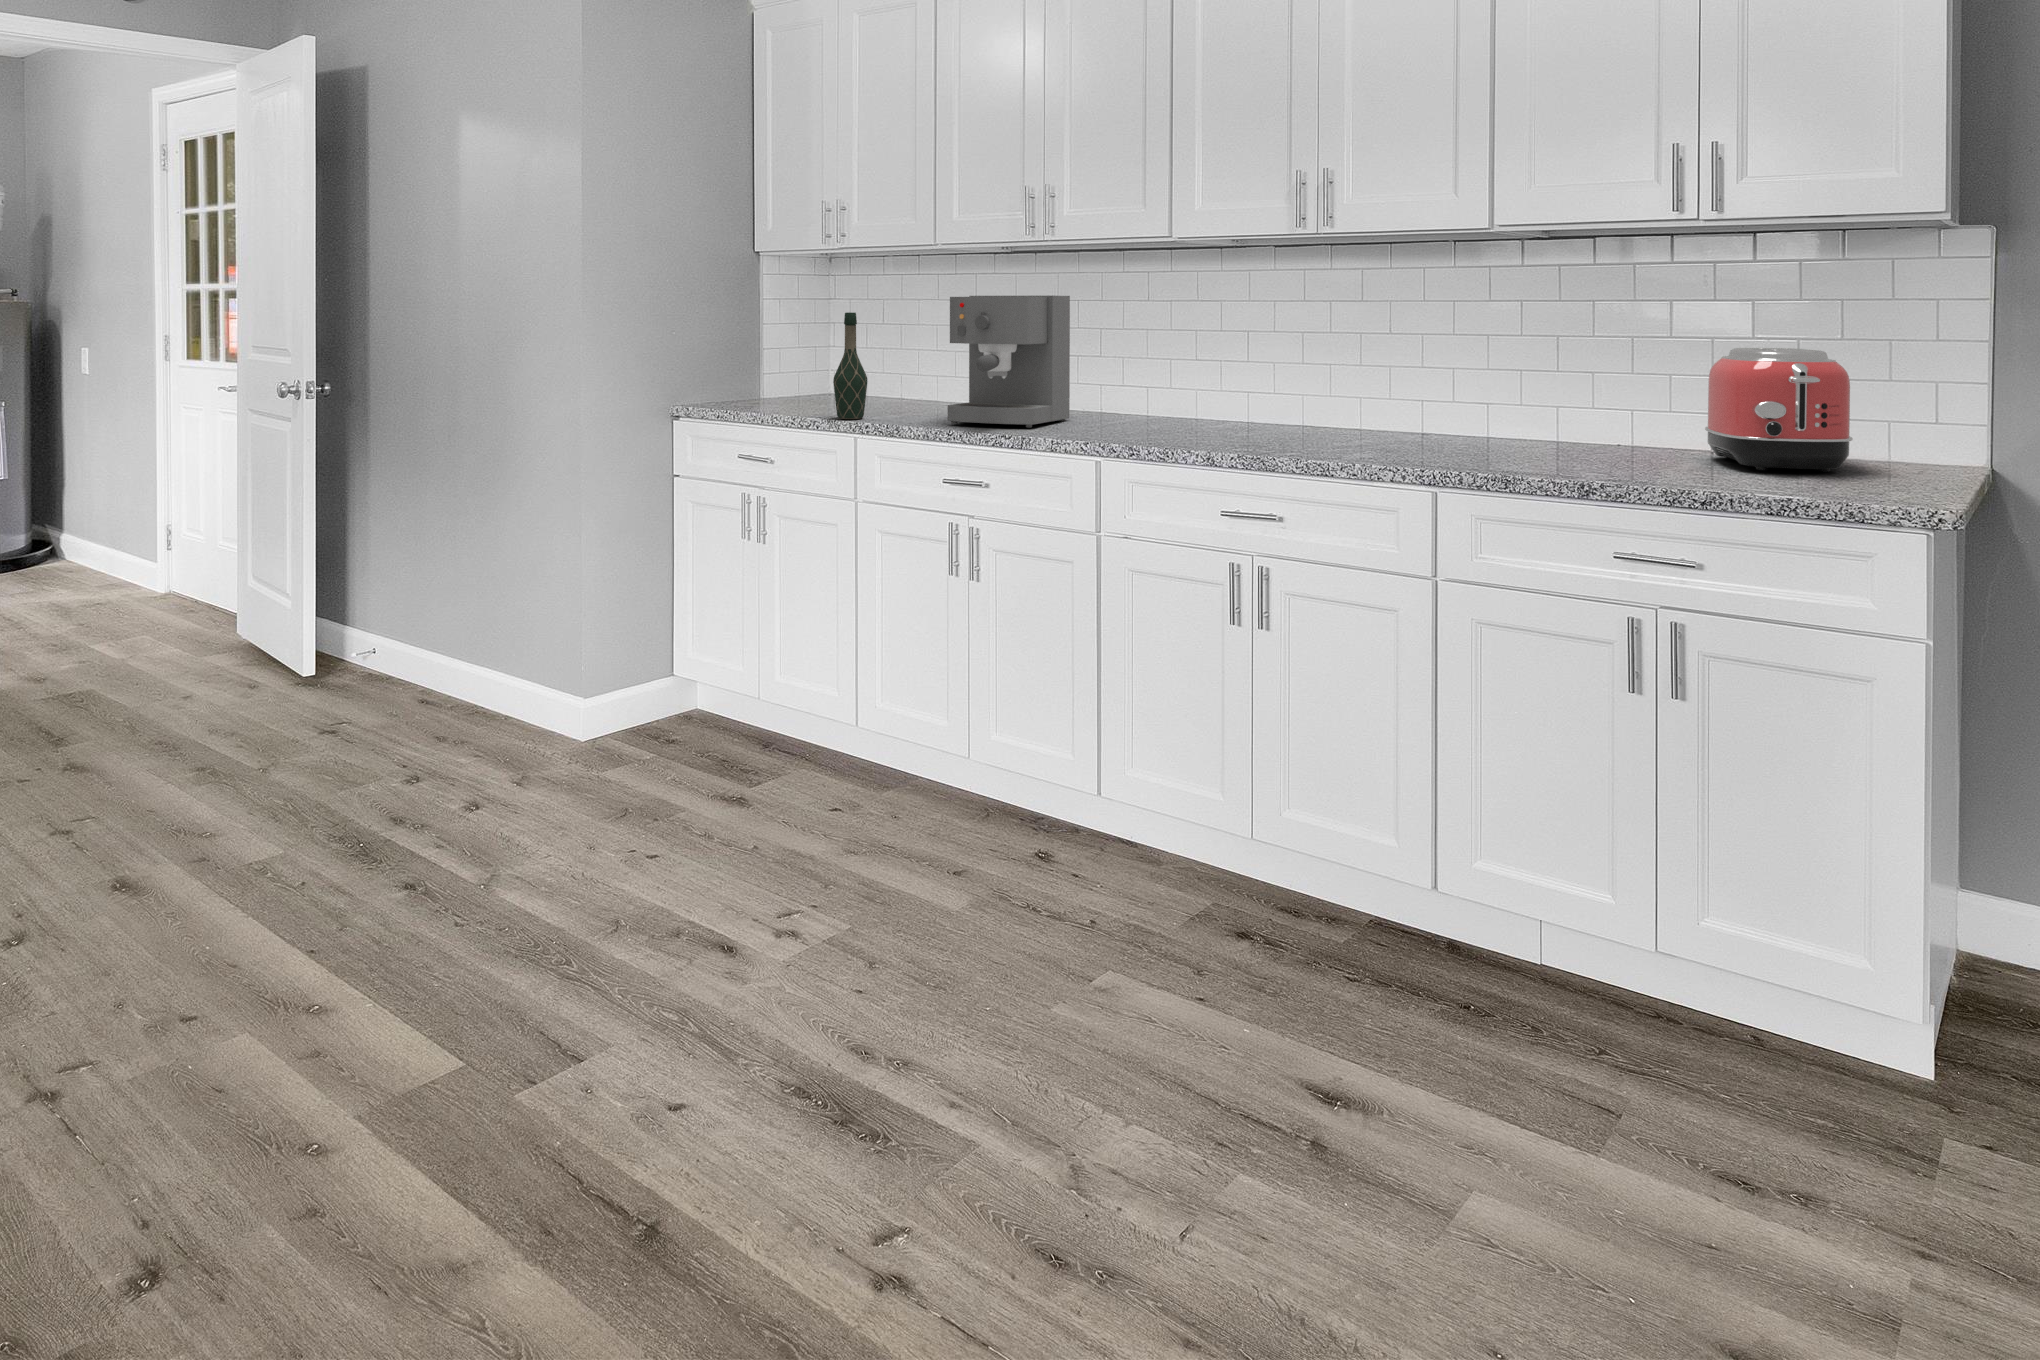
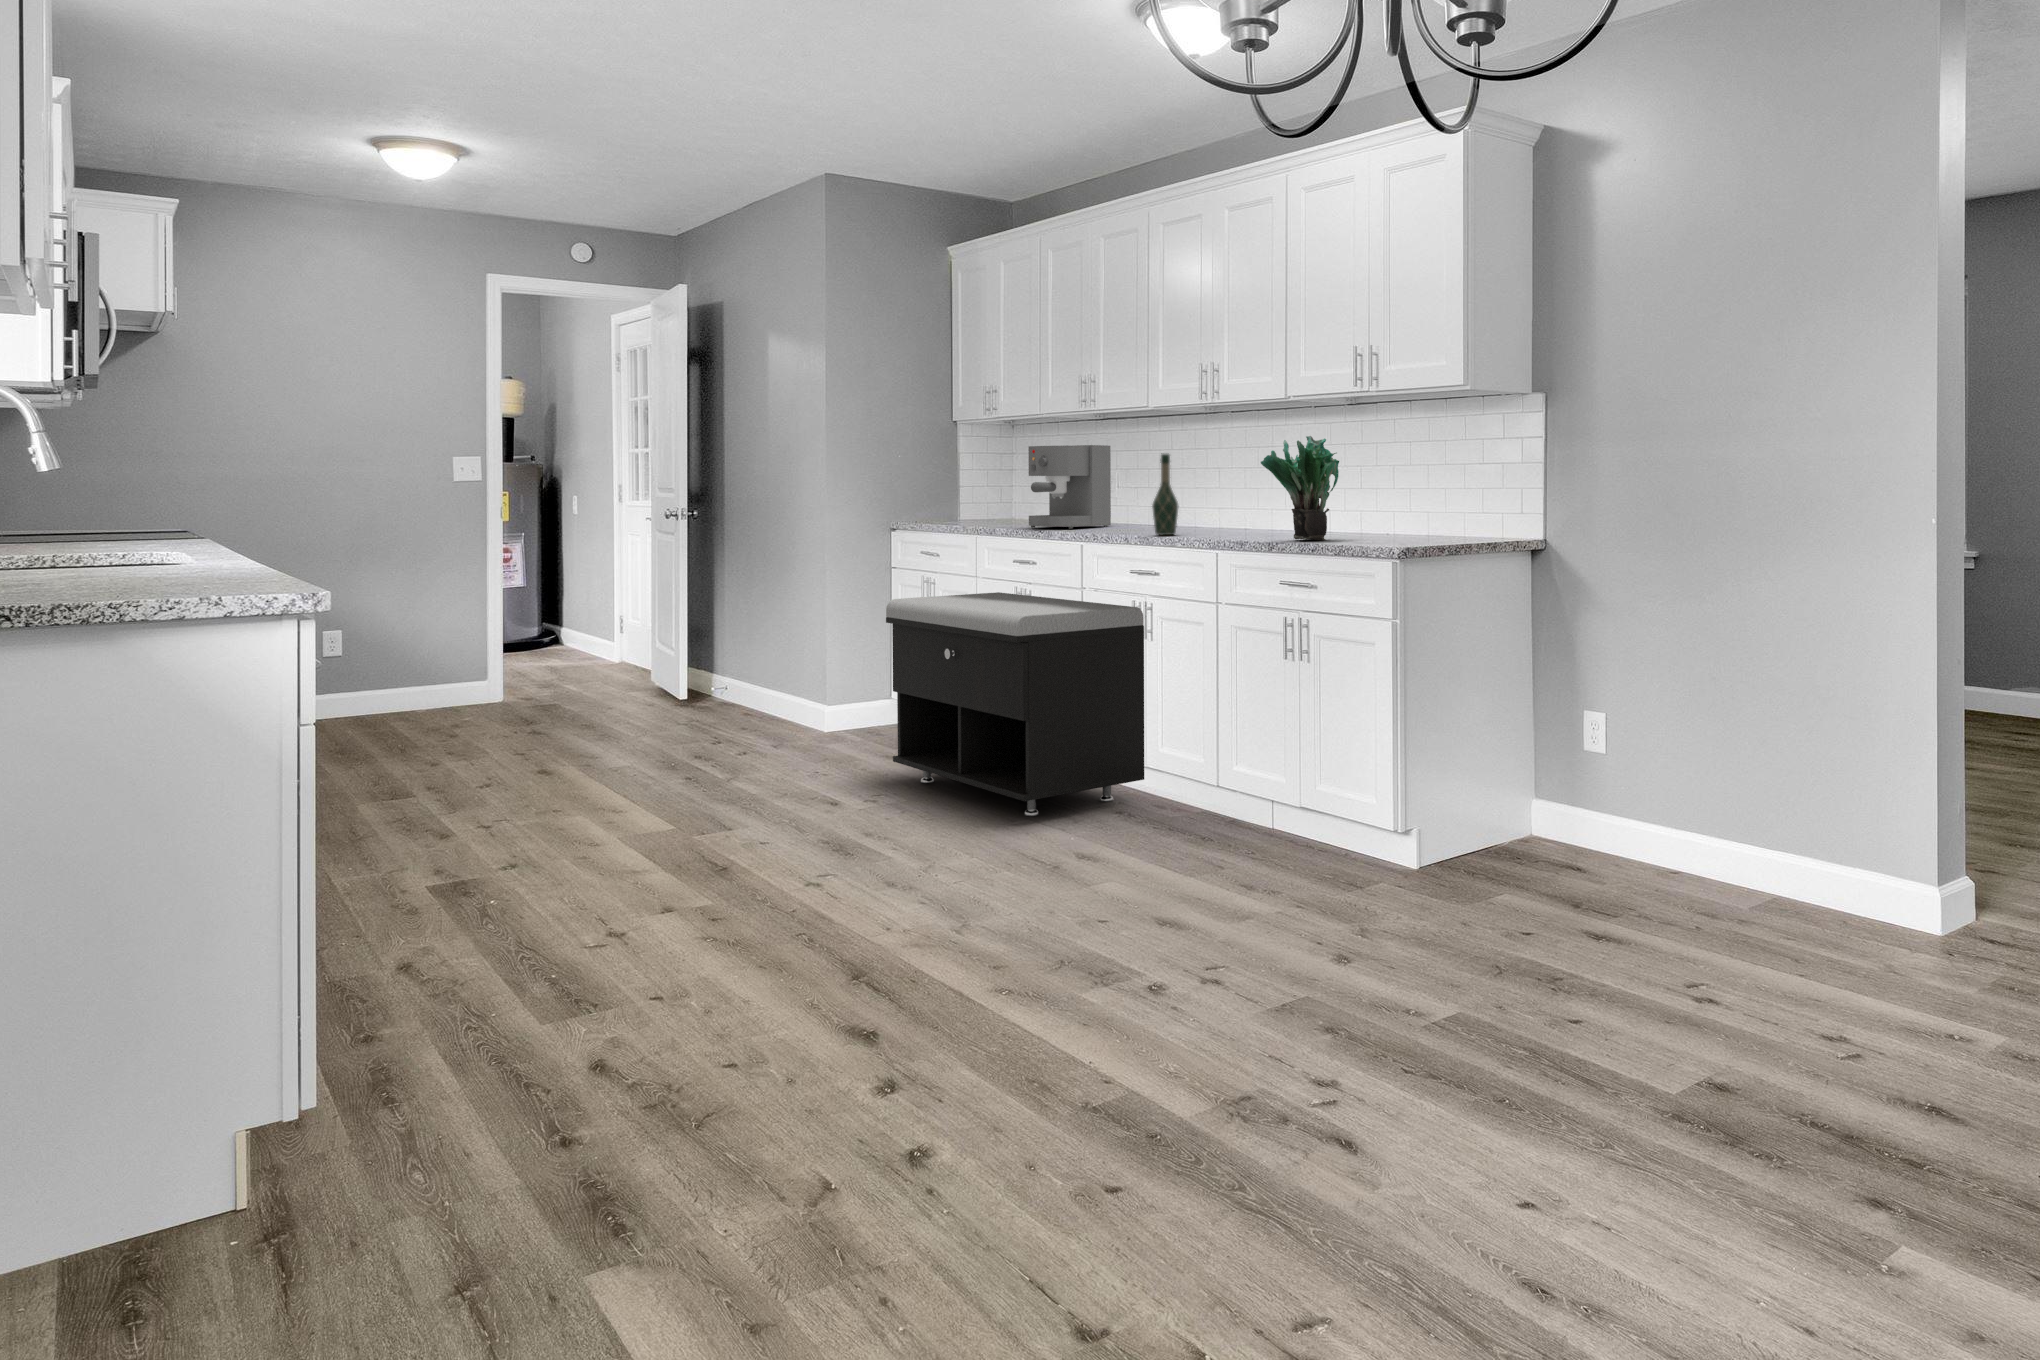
potted plant: none [1517,292,1642,471] -> present [1261,436,1339,540]
wine bottle: present [833,312,867,419] -> present [1152,454,1178,535]
toaster: present [1705,348,1853,472] -> none [1381,469,1458,540]
storage bench: none [782,534,1262,965] -> present [886,592,1144,816]

